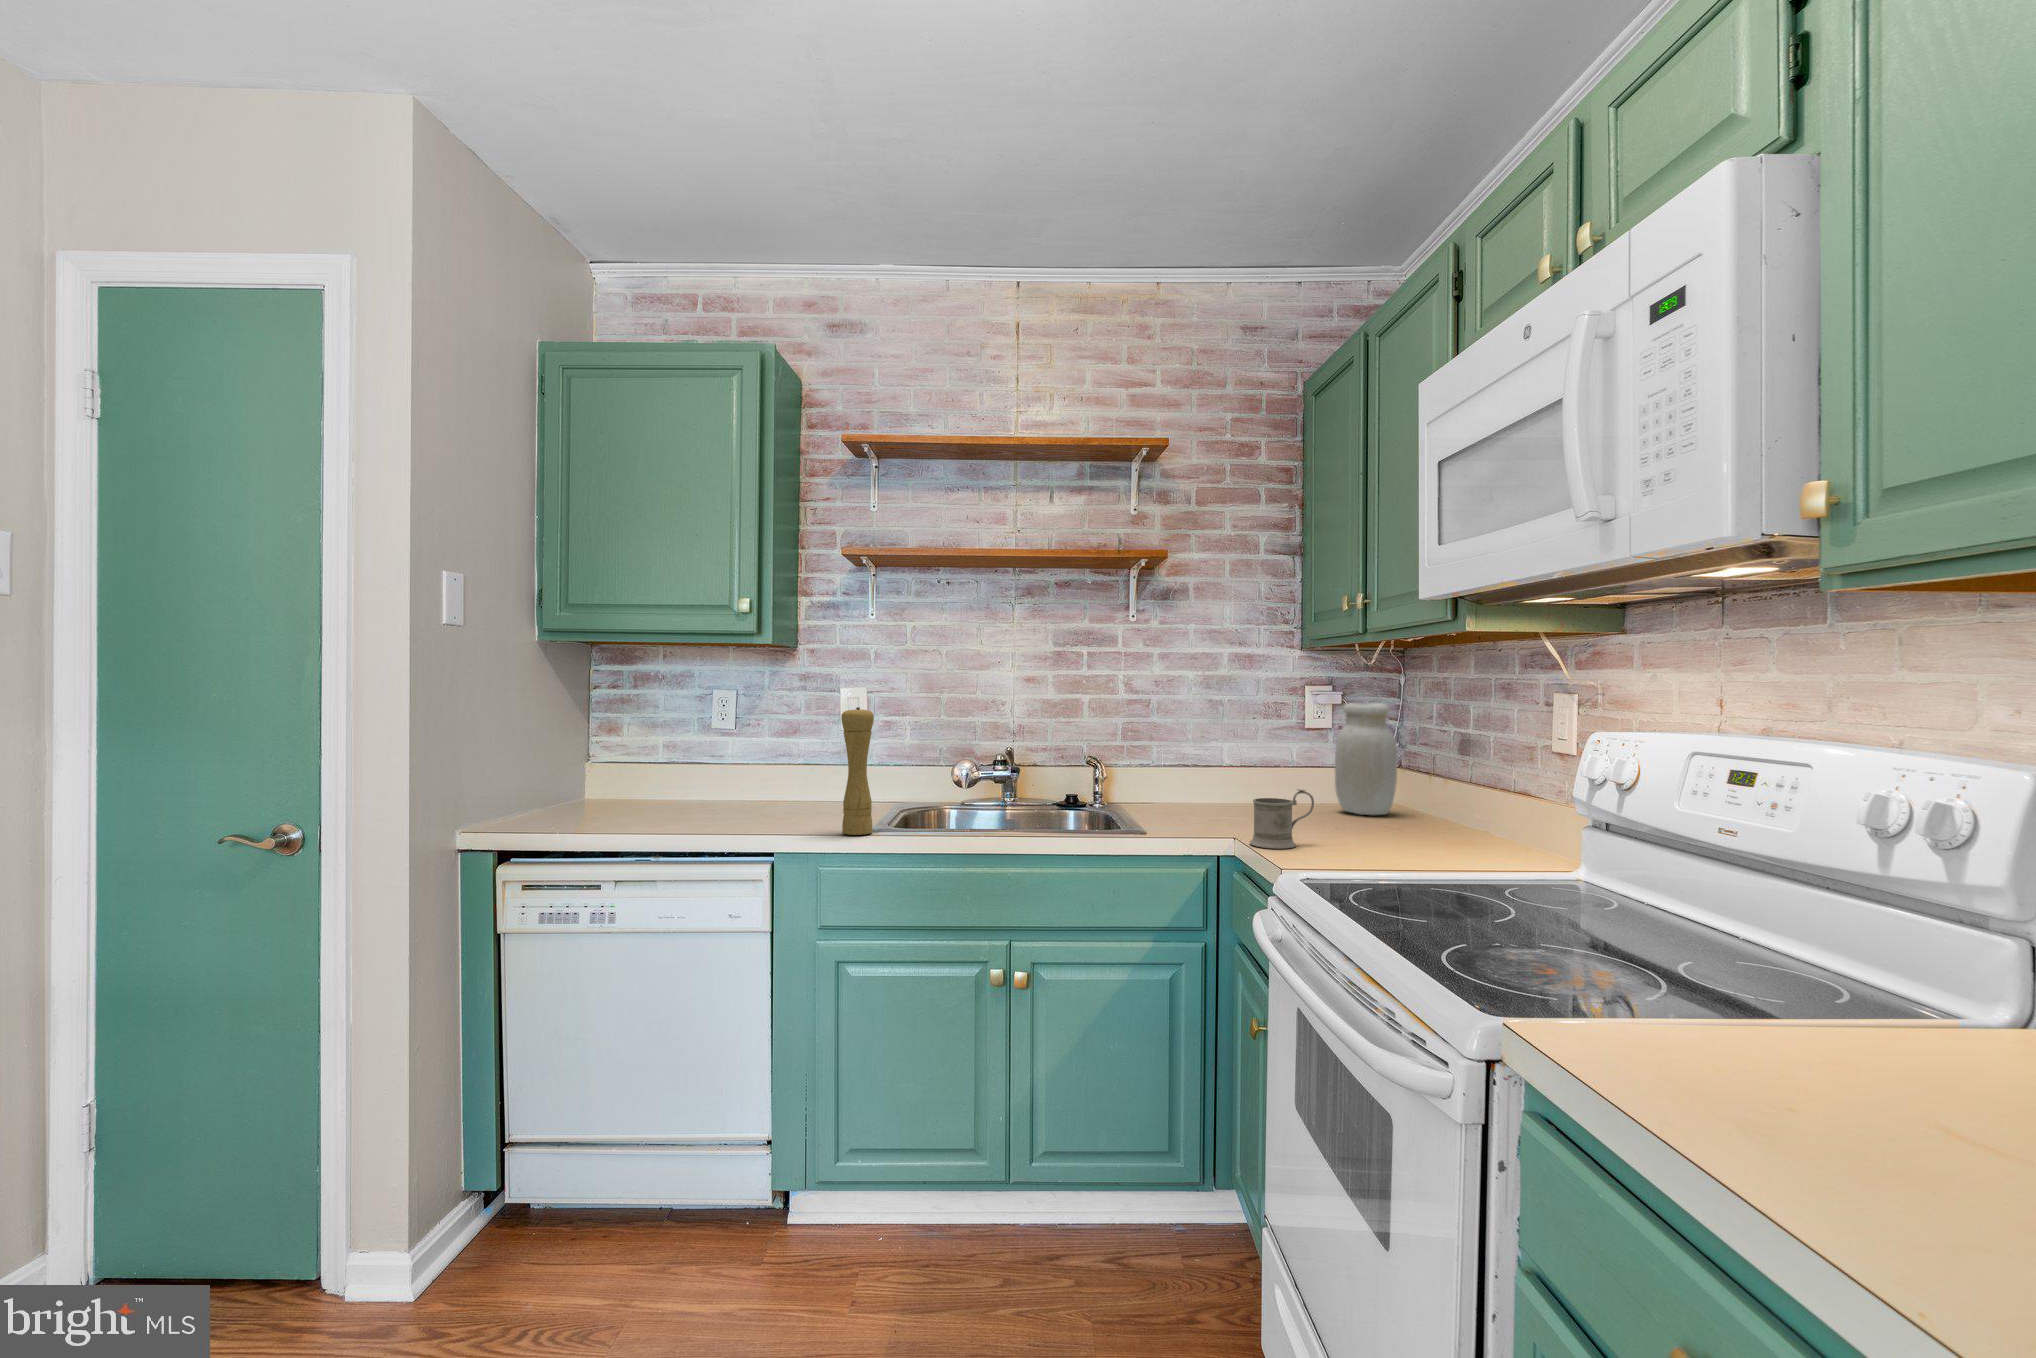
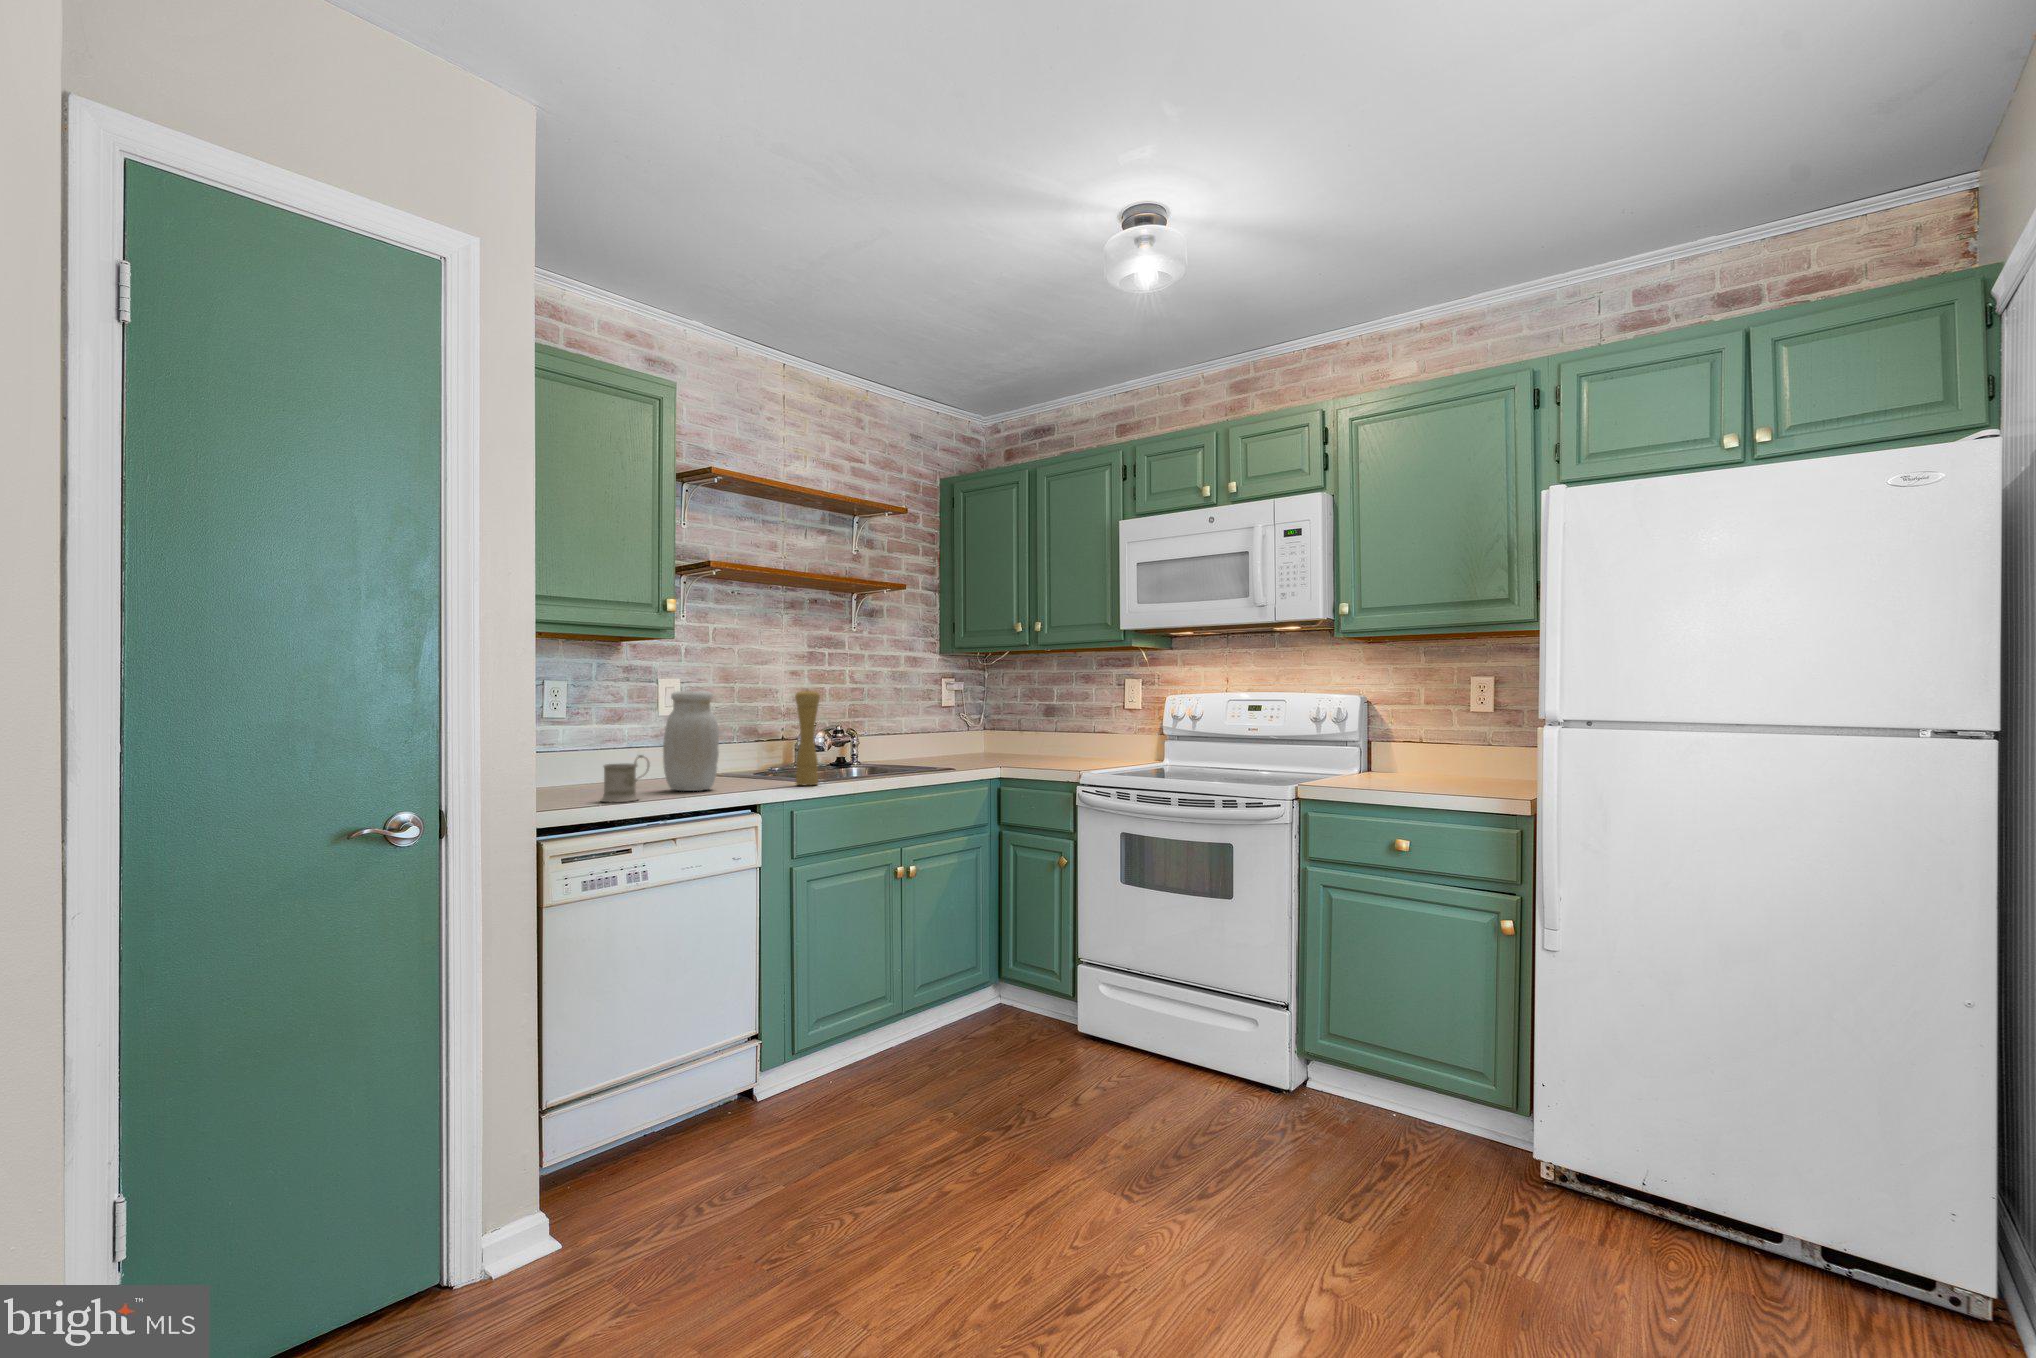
jar: present [1335,703,1397,815] -> present [663,690,719,791]
mug: present [1250,789,1314,849] -> present [601,755,649,802]

